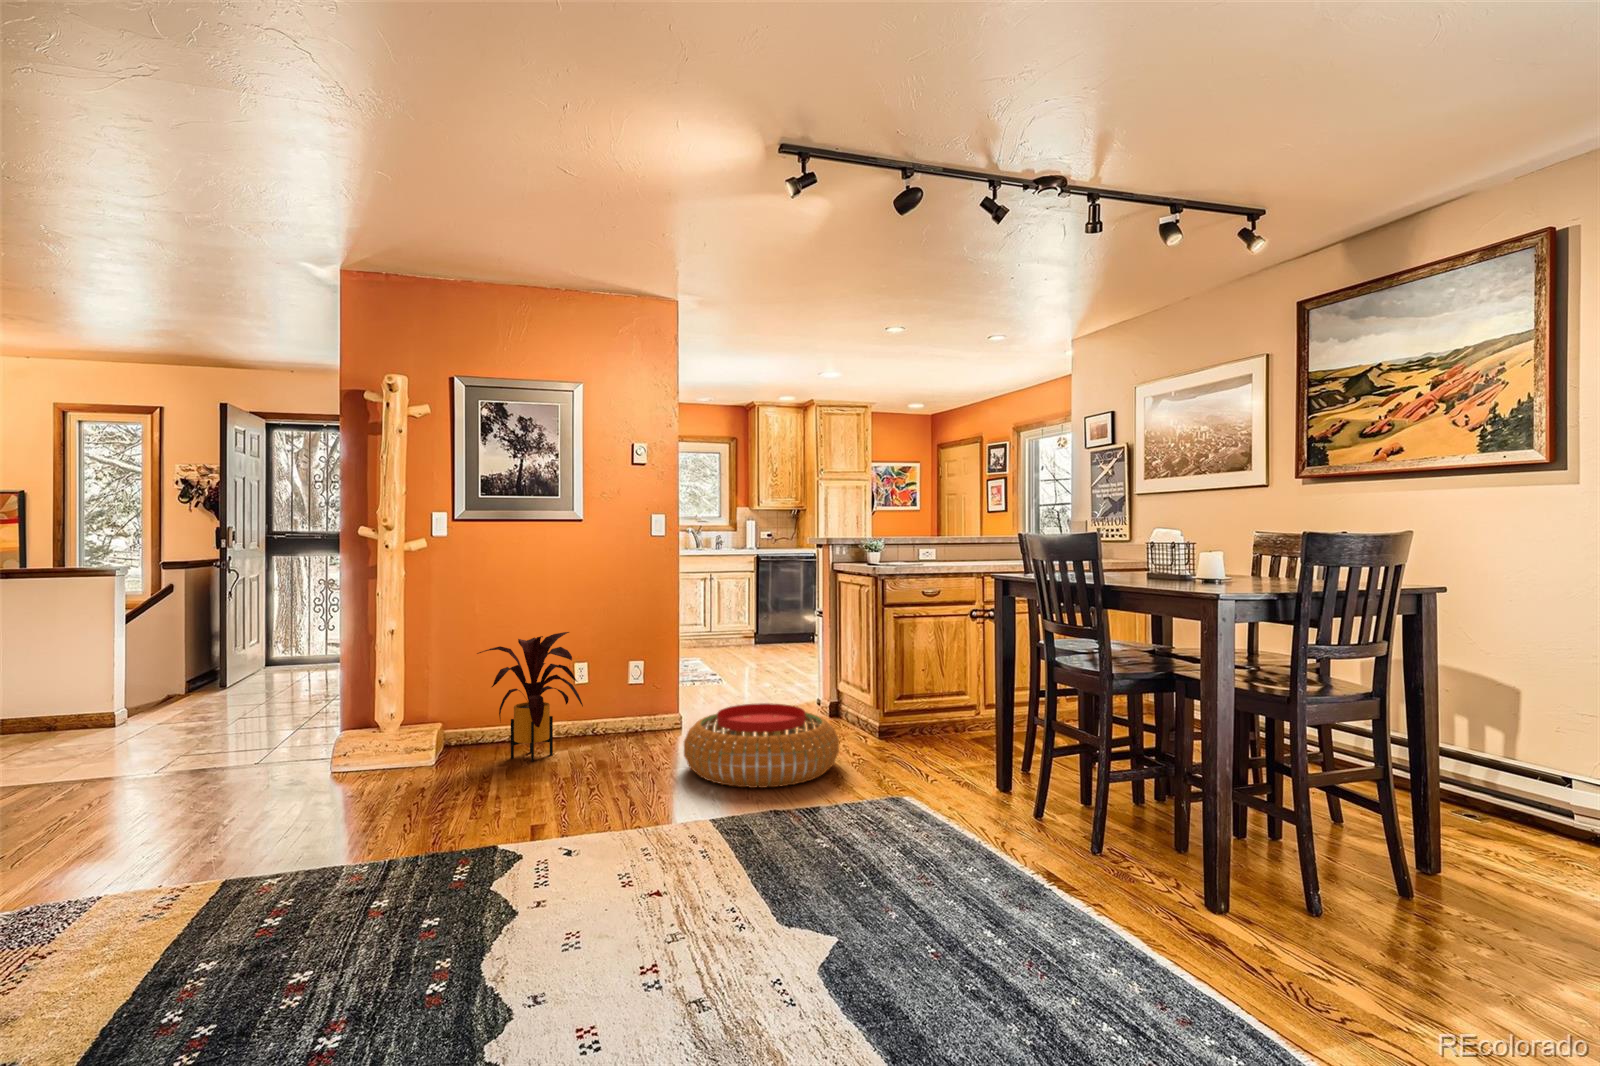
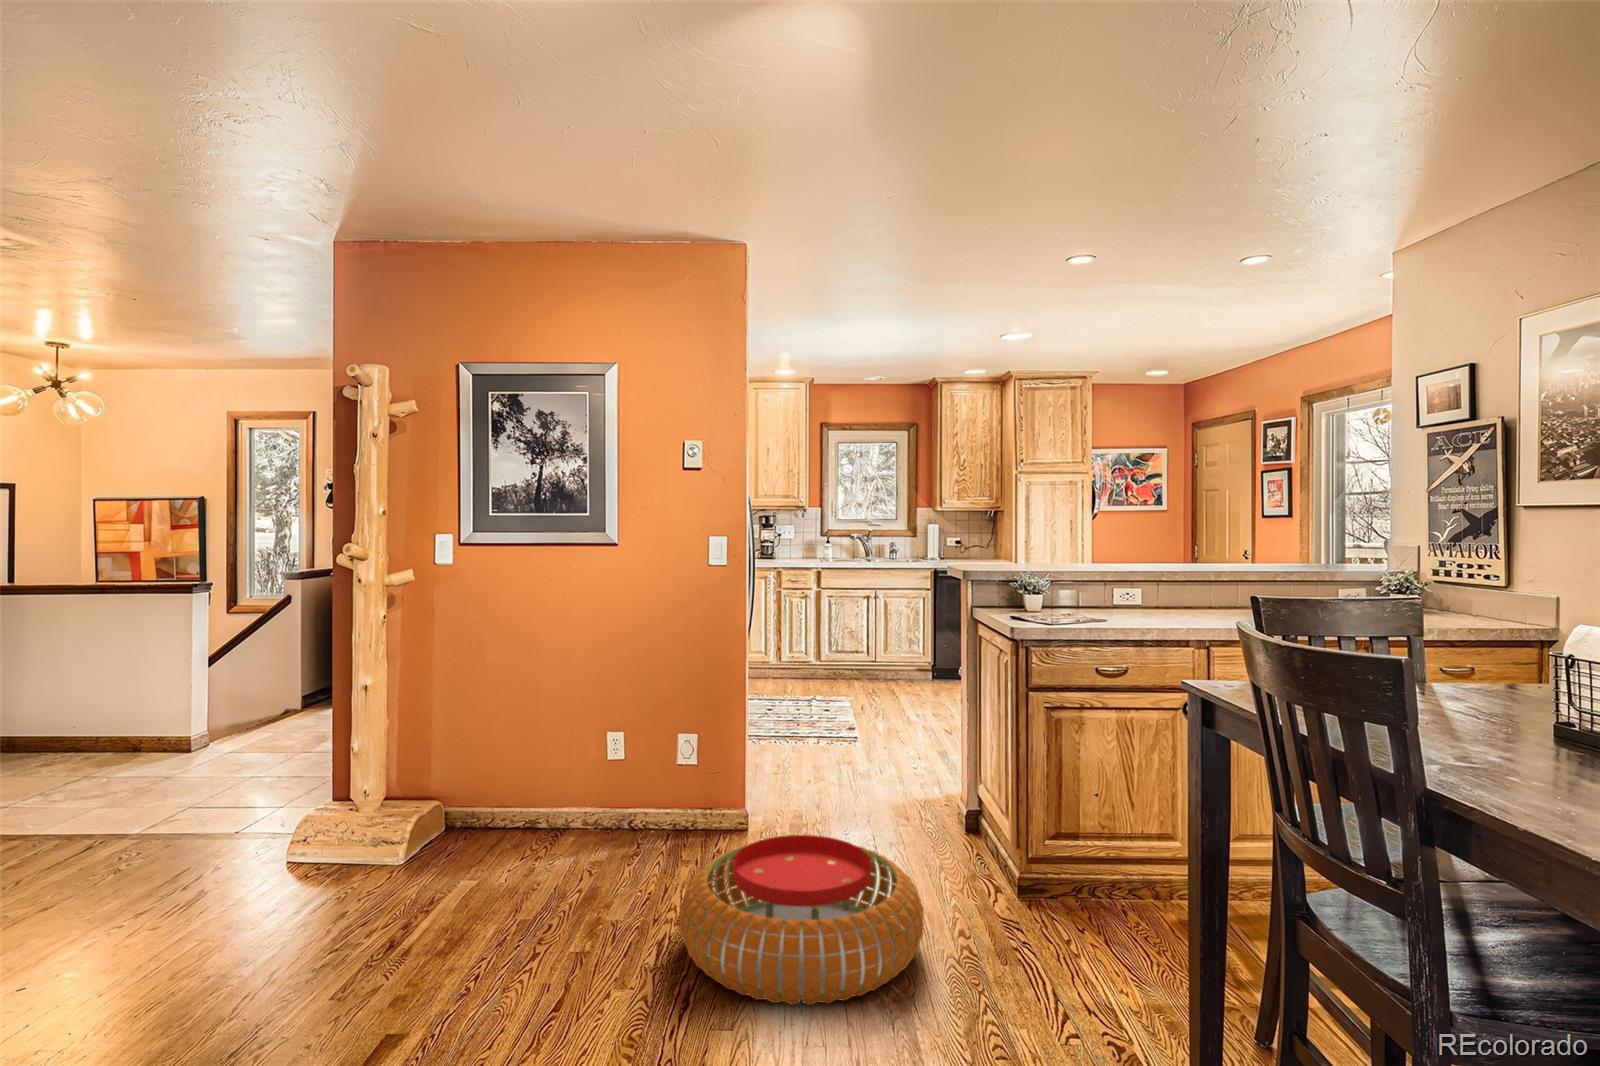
house plant: present [477,632,583,761] -> none [451,697,599,878]

